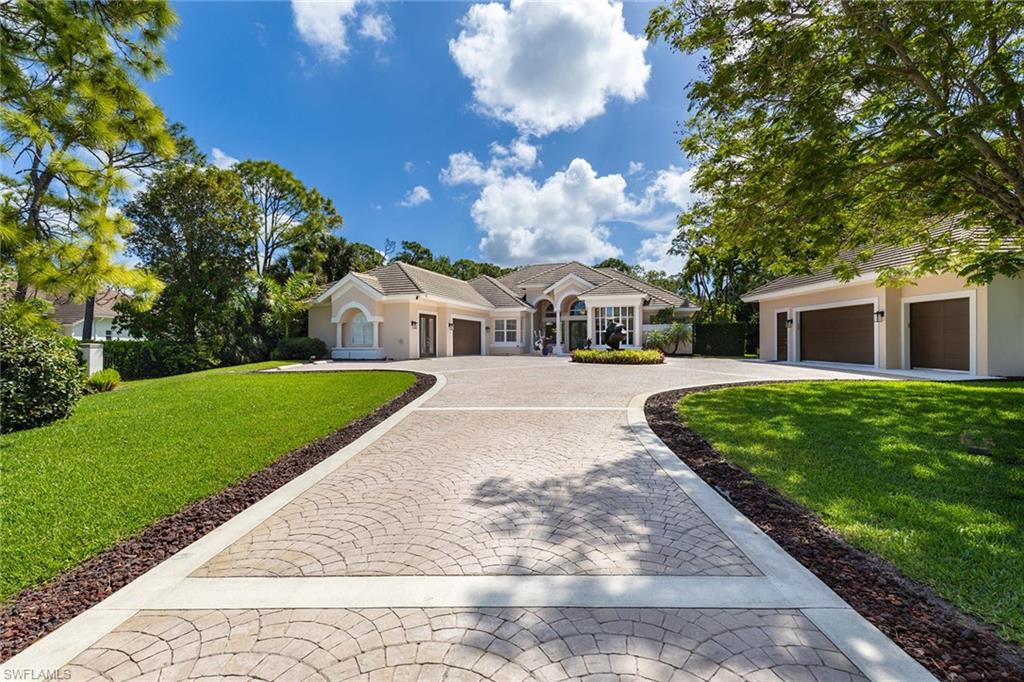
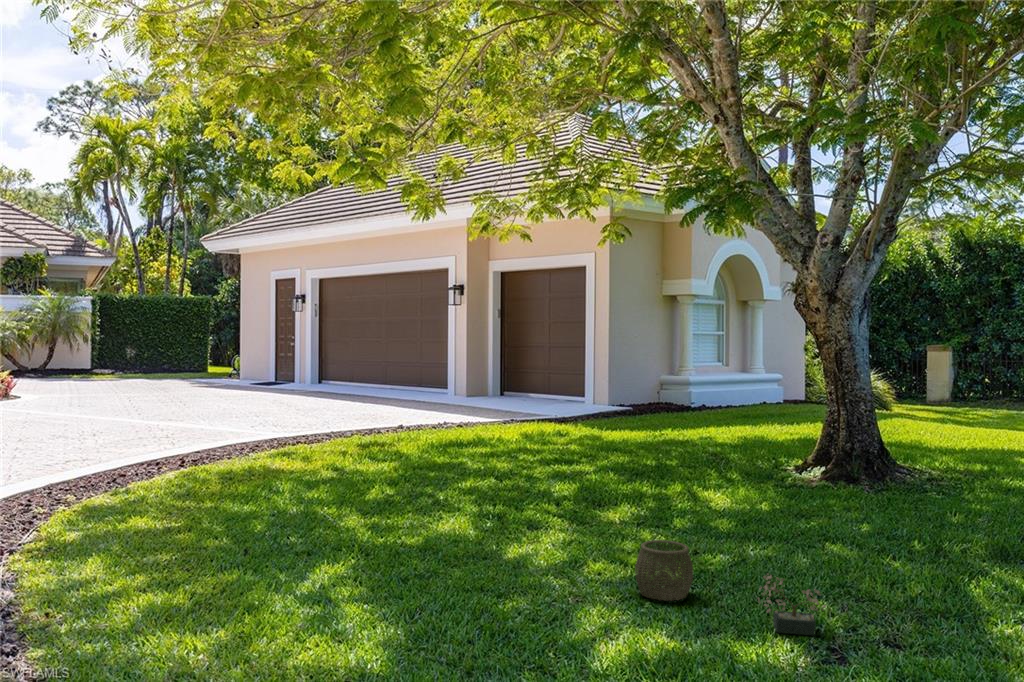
woven basket: none [907,417,937,440] -> present [635,540,693,601]

